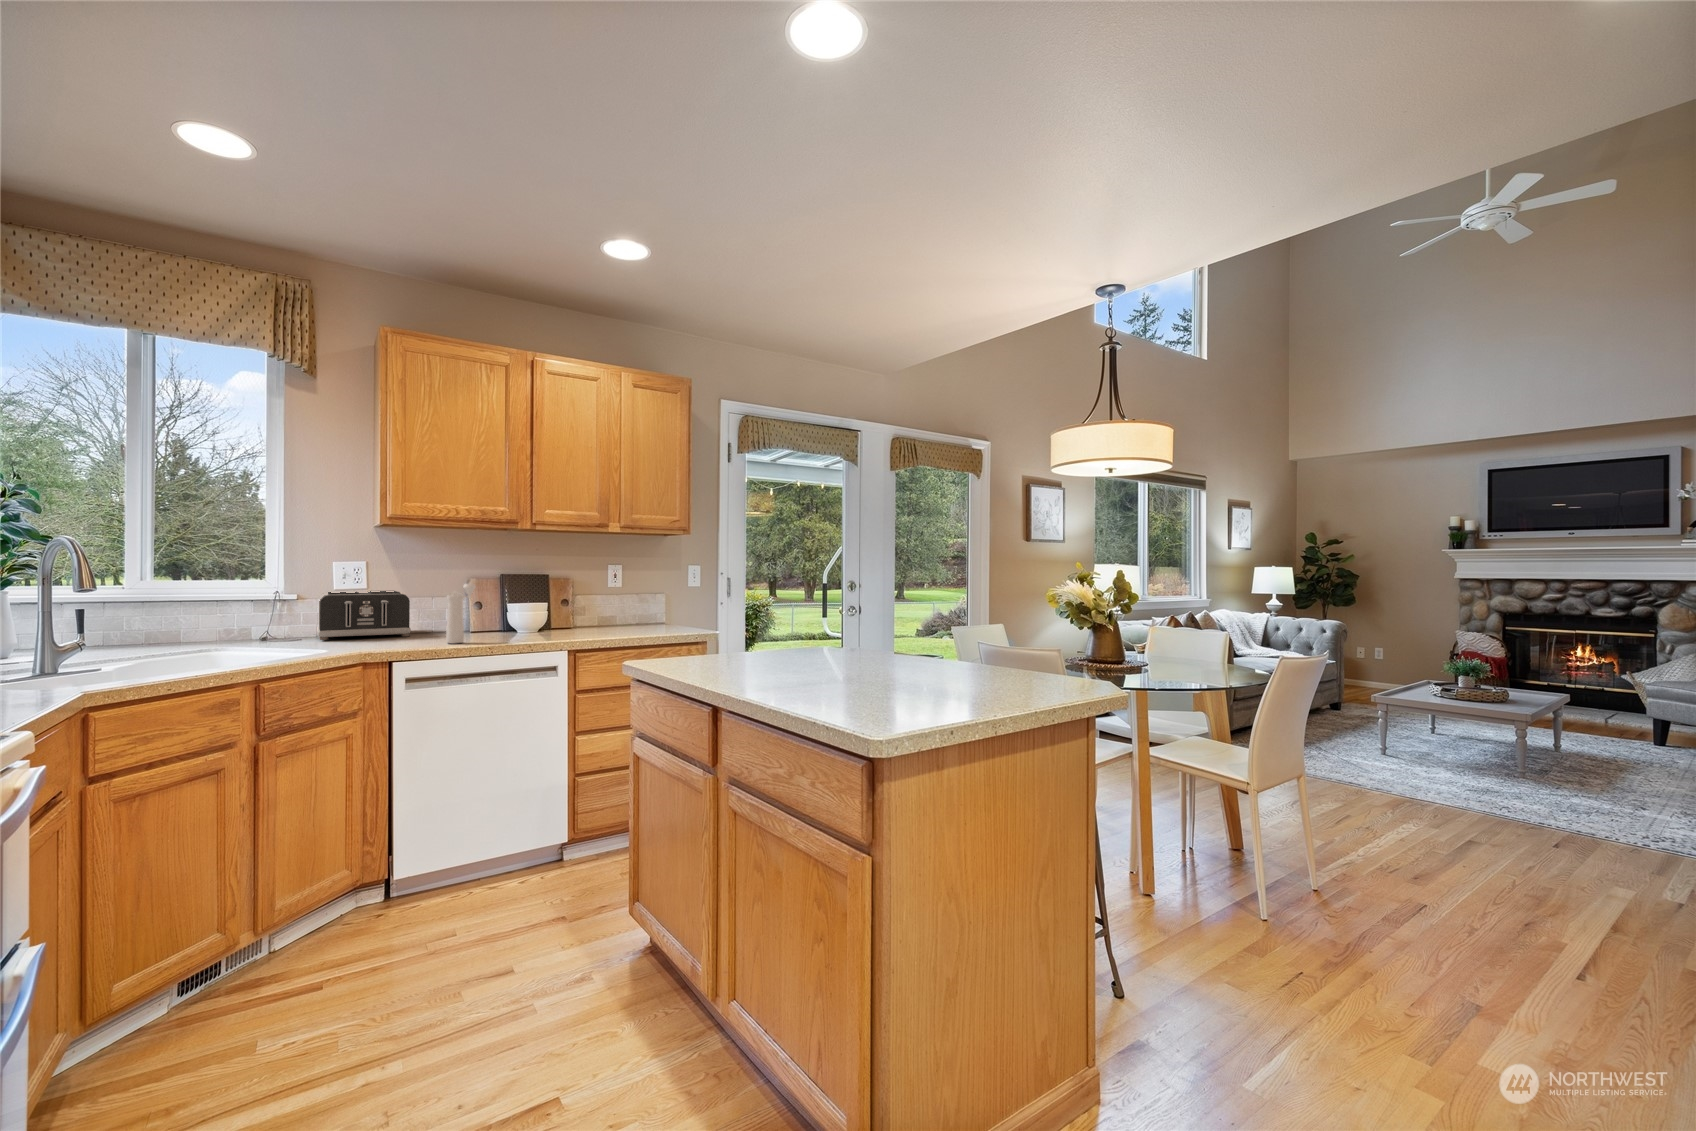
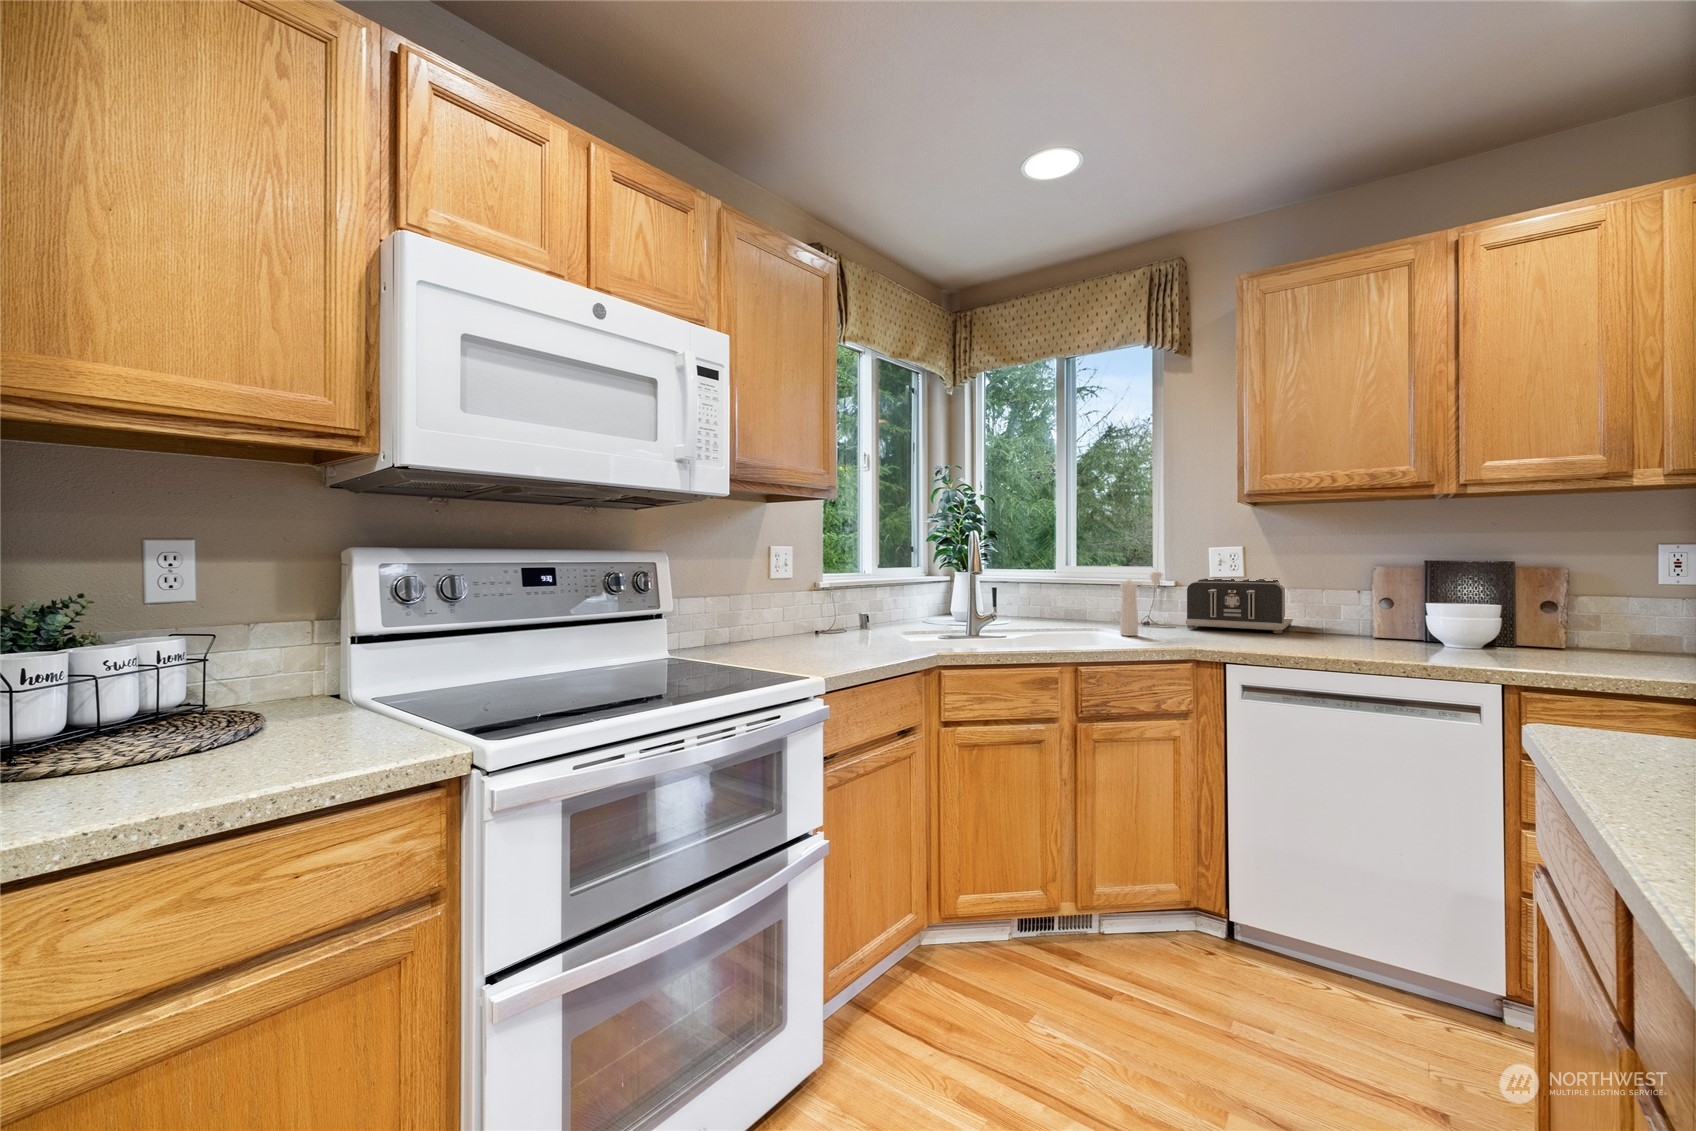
pepper mill: present [446,584,476,643] -> present [1120,572,1162,636]

